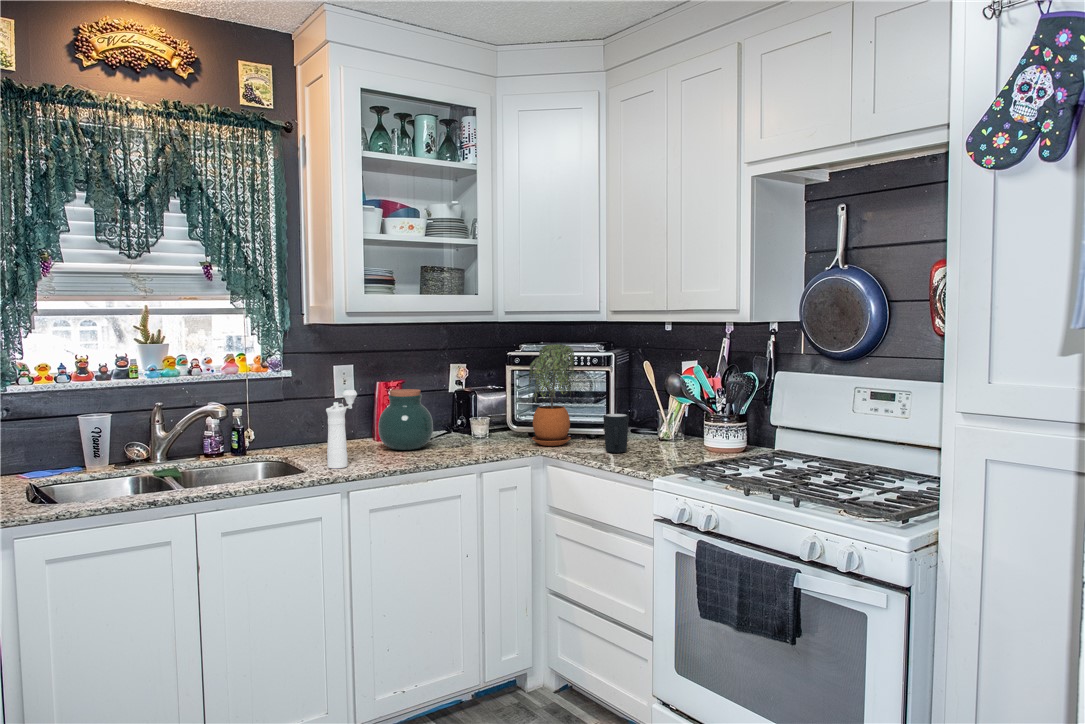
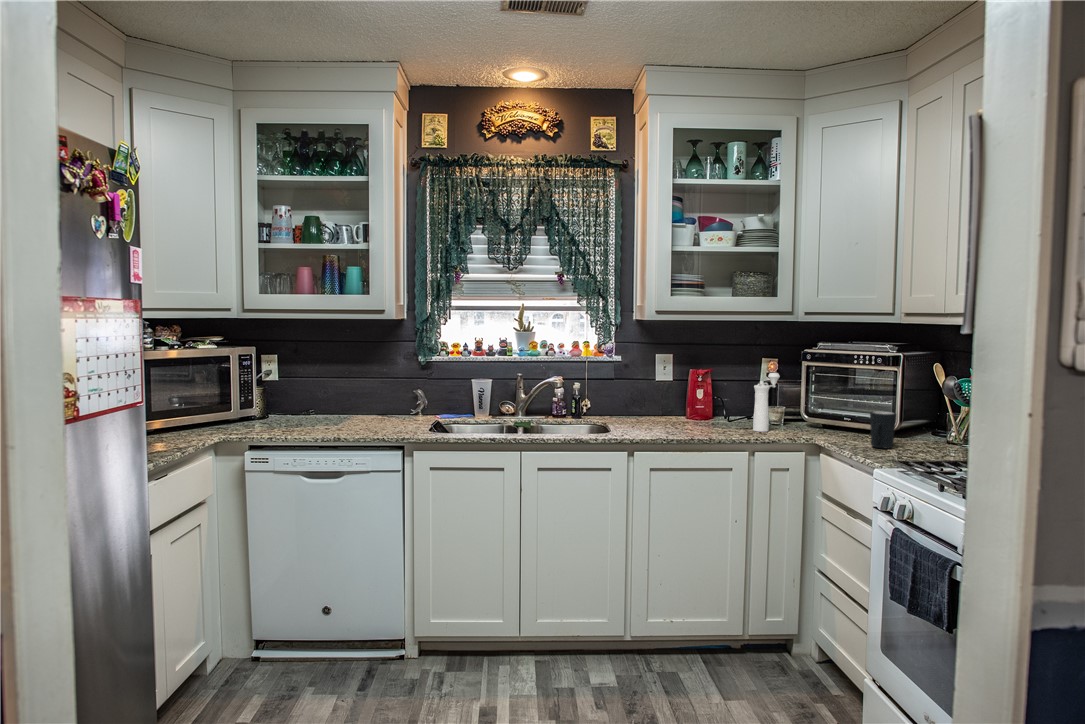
potted plant: present [528,344,574,446] -> none [806,343,860,437]
jar: present [378,389,433,450] -> none [677,376,723,427]
pepper mill: present [326,390,357,469] -> present [753,373,780,432]

